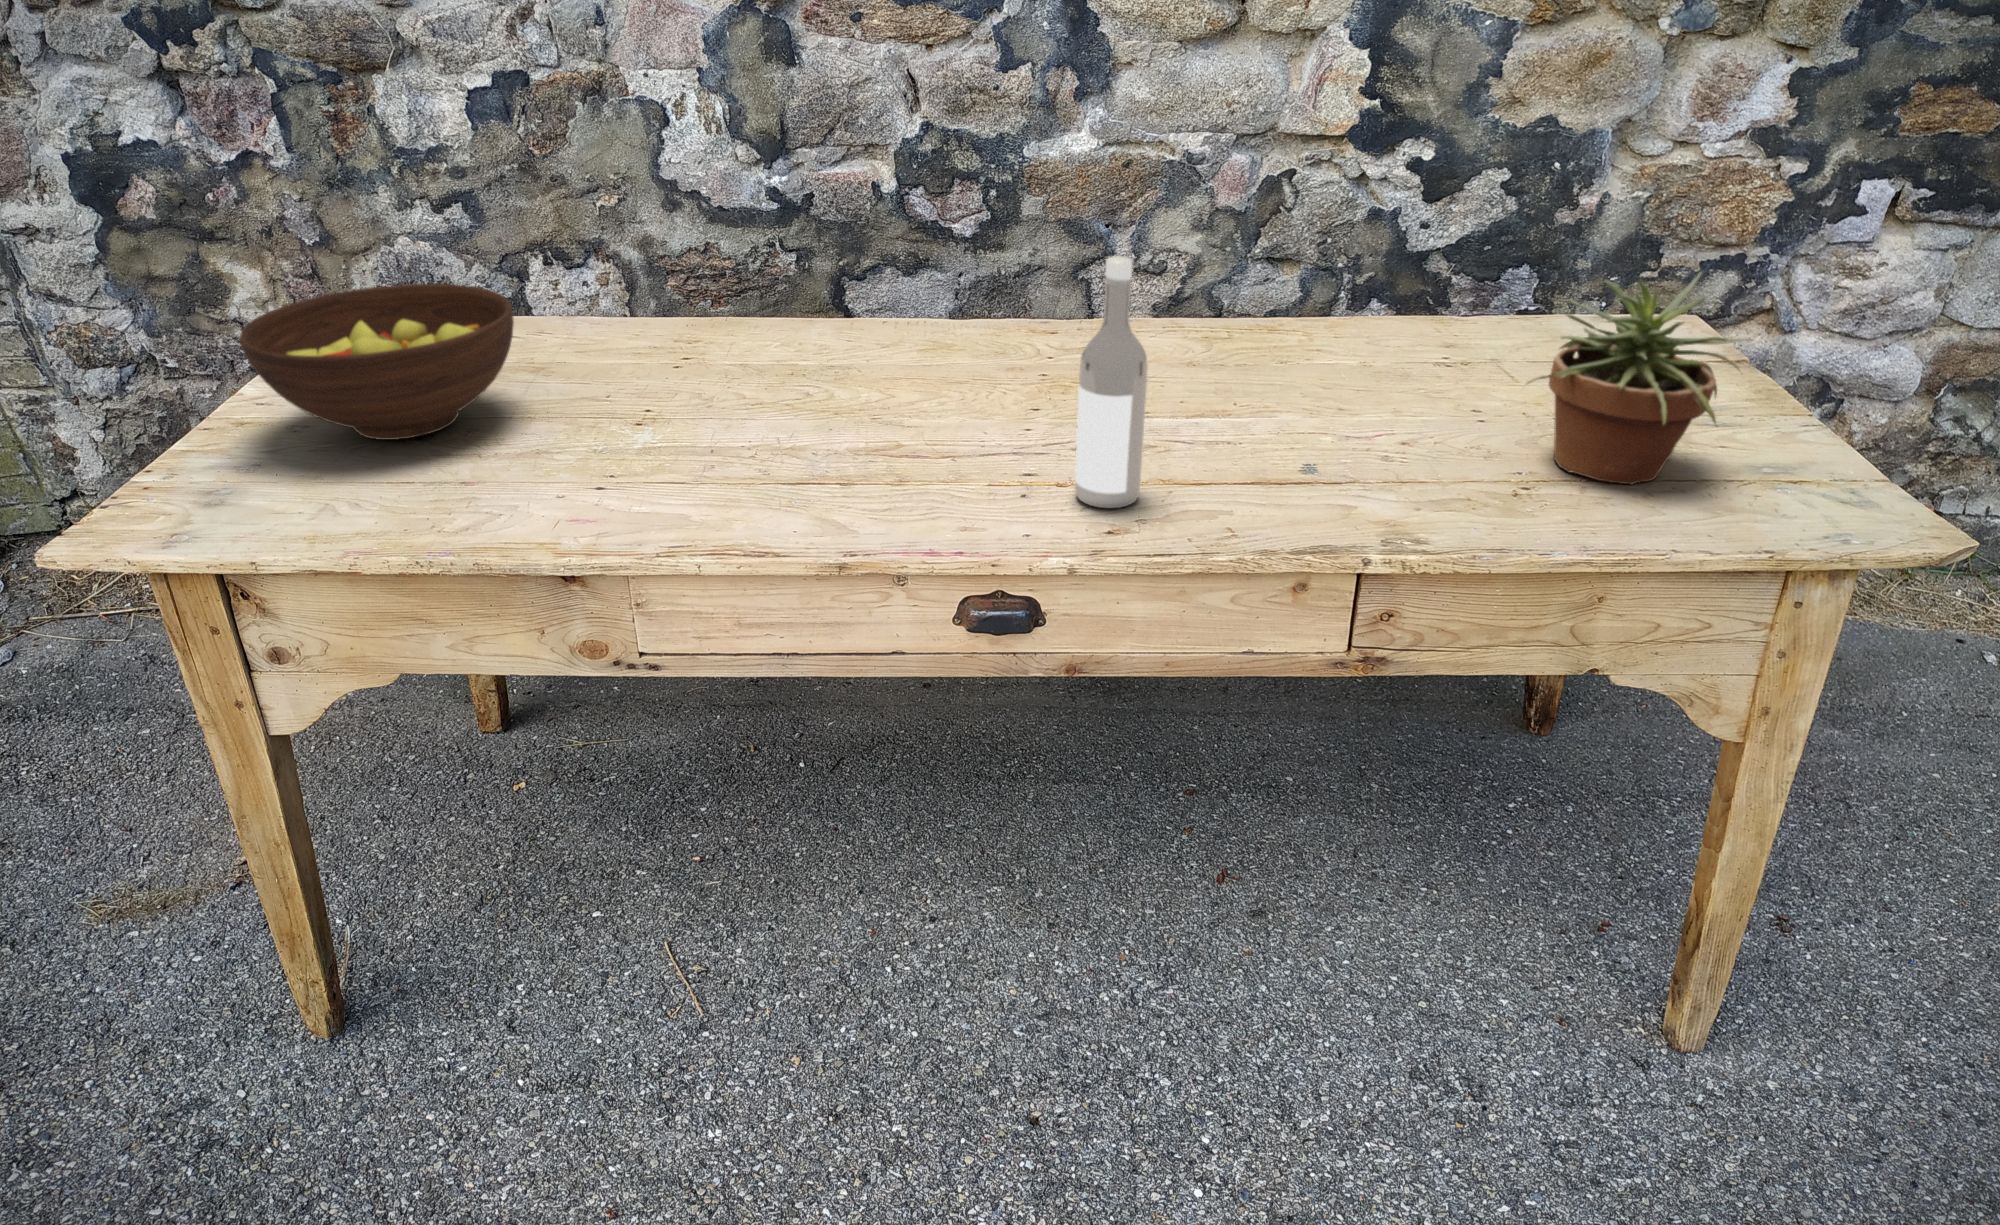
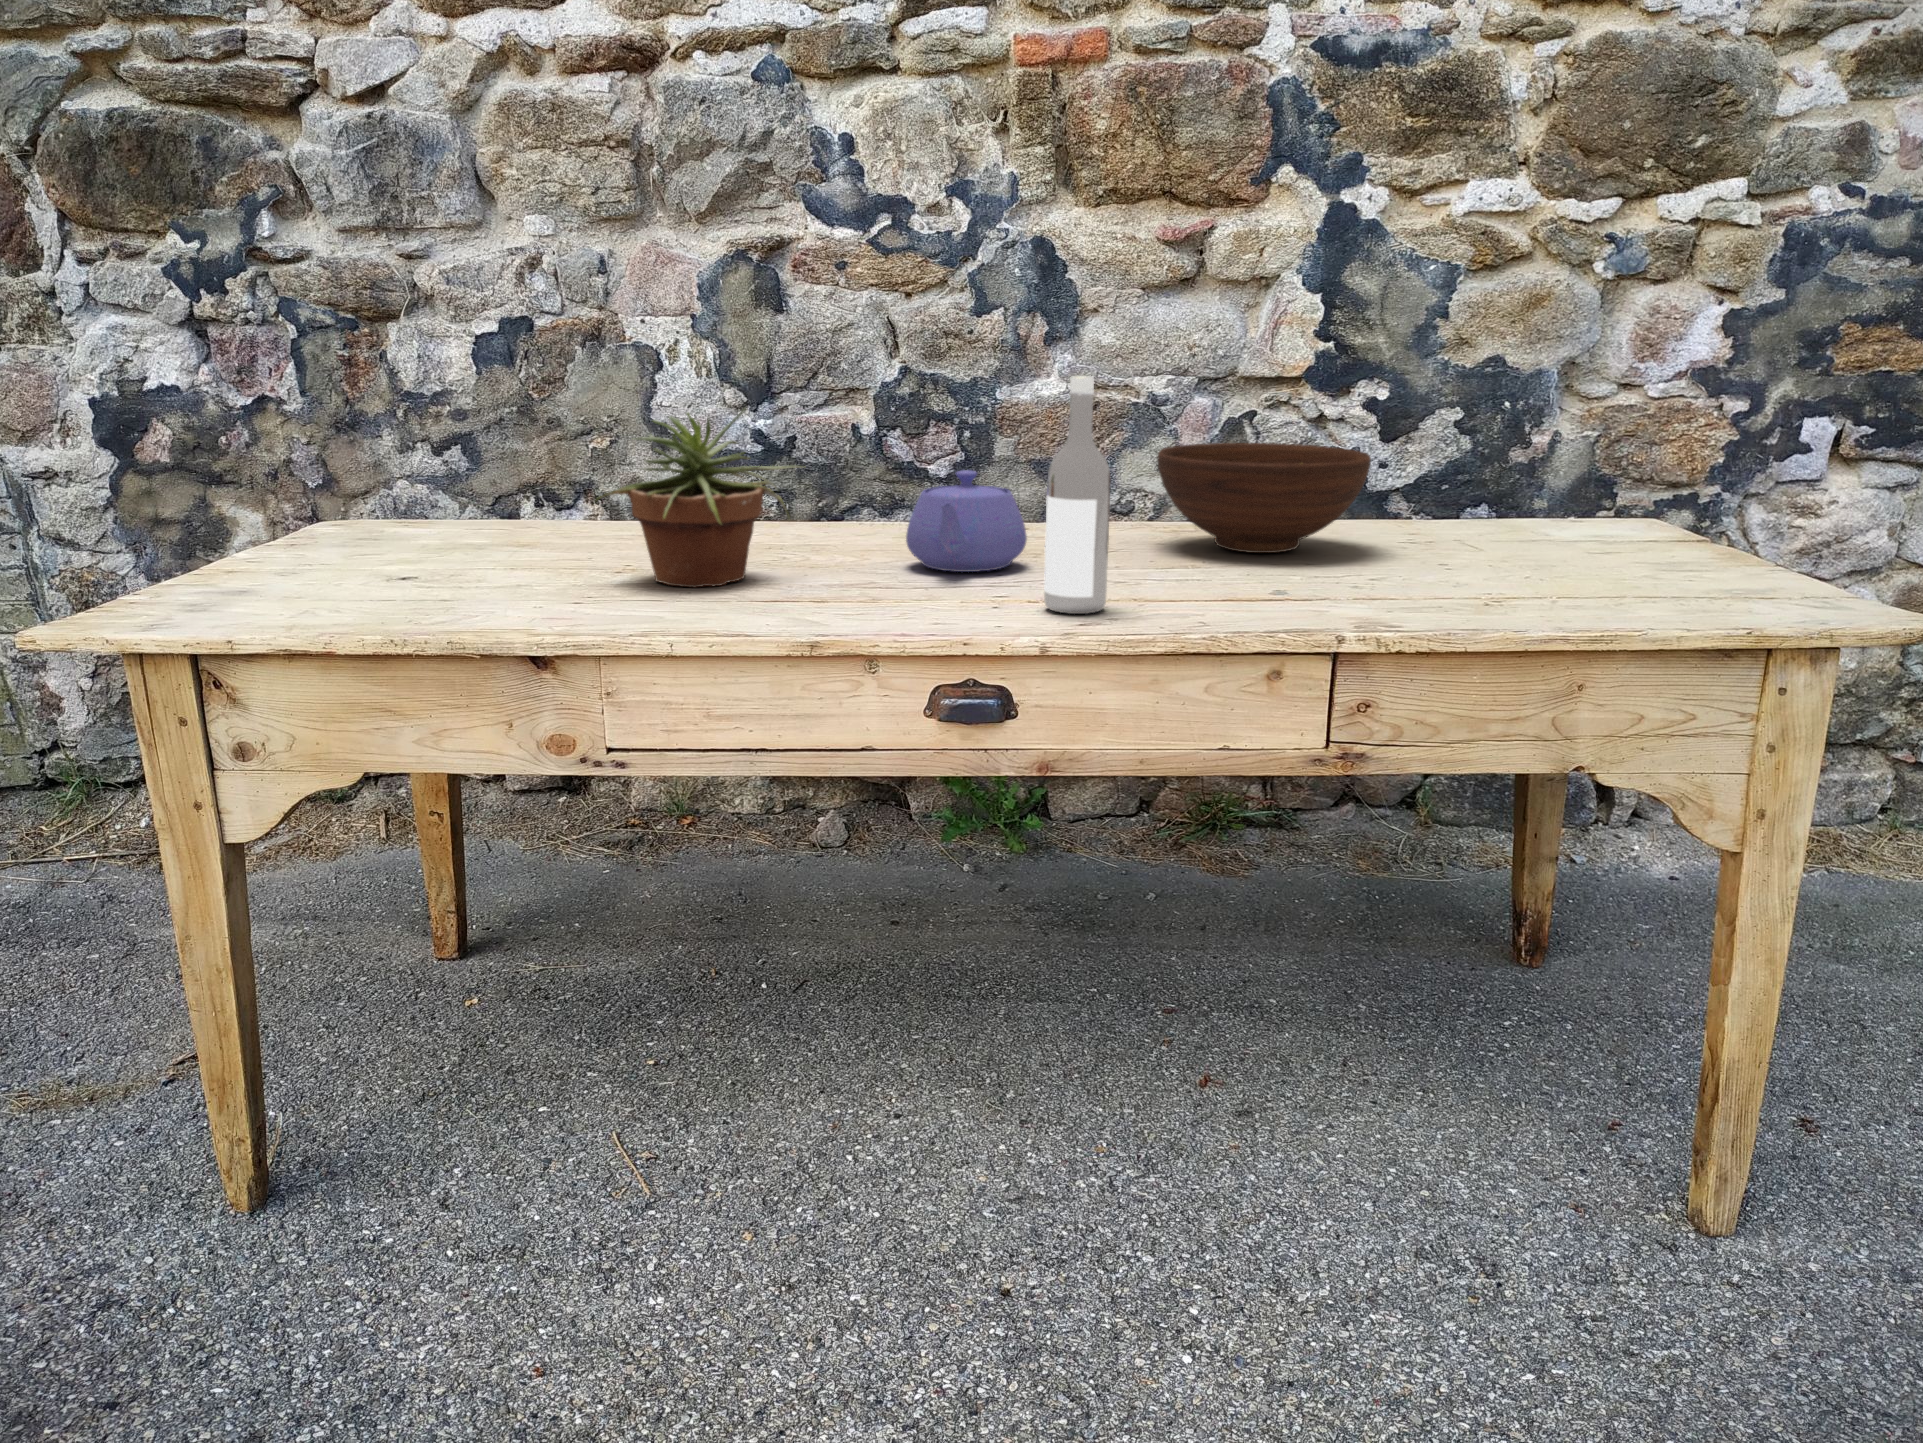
potted plant: present [1527,272,1752,485] -> present [597,409,802,587]
fruit bowl: present [240,284,514,440] -> present [1157,443,1371,553]
teapot: none [931,307,1057,420] -> present [906,470,1027,572]

